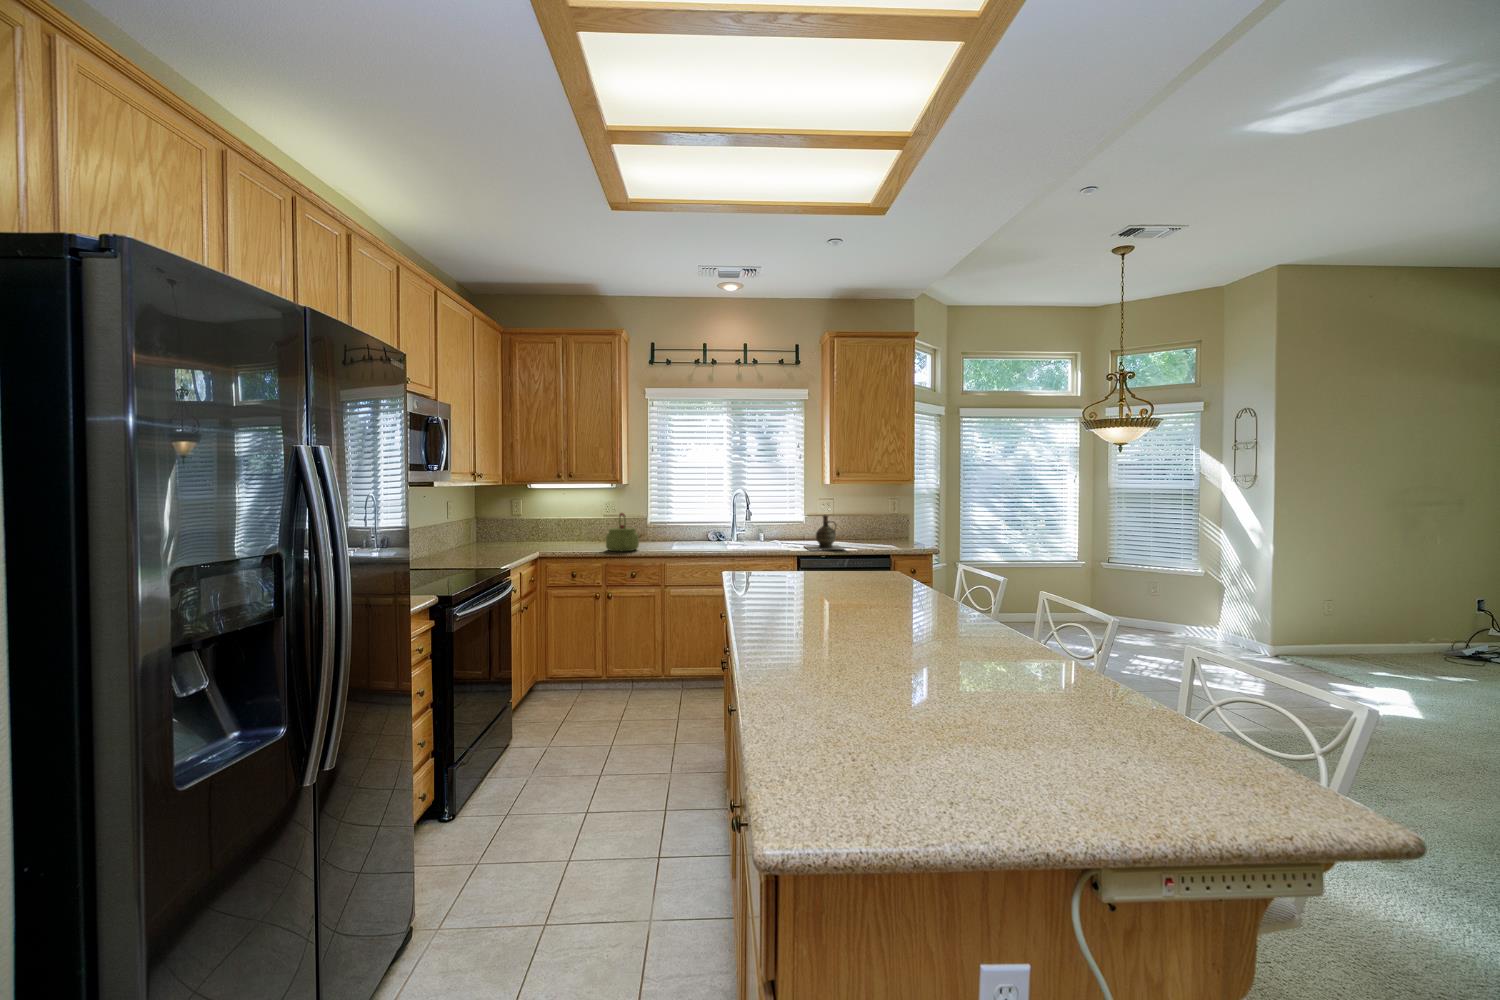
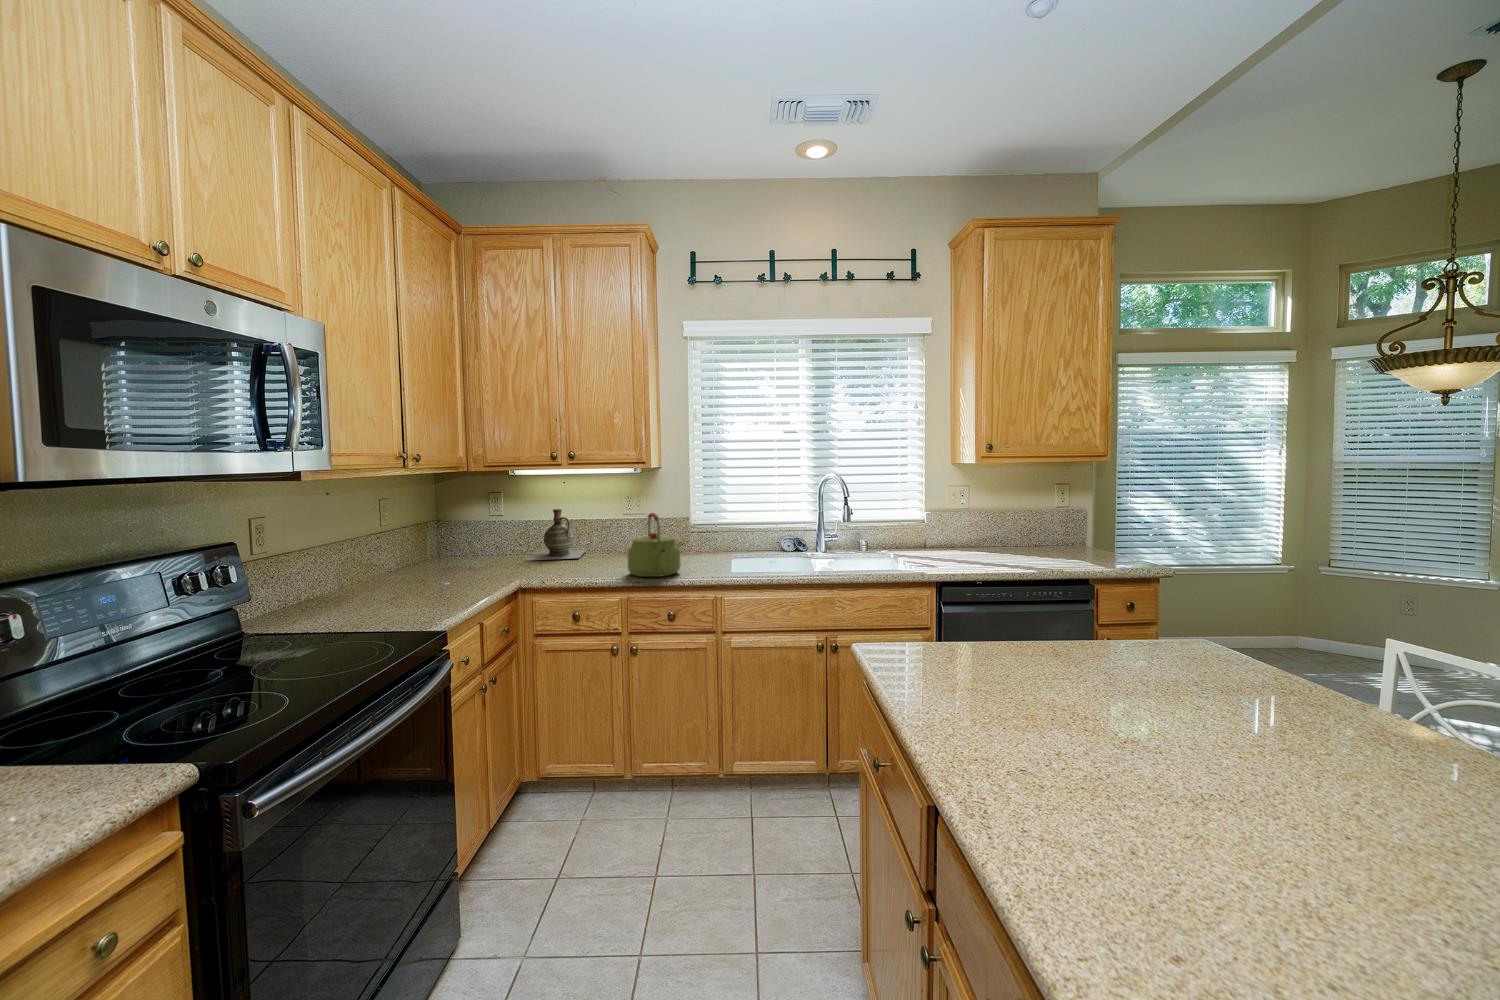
ceramic jug: present [805,515,844,551] -> present [525,509,586,561]

